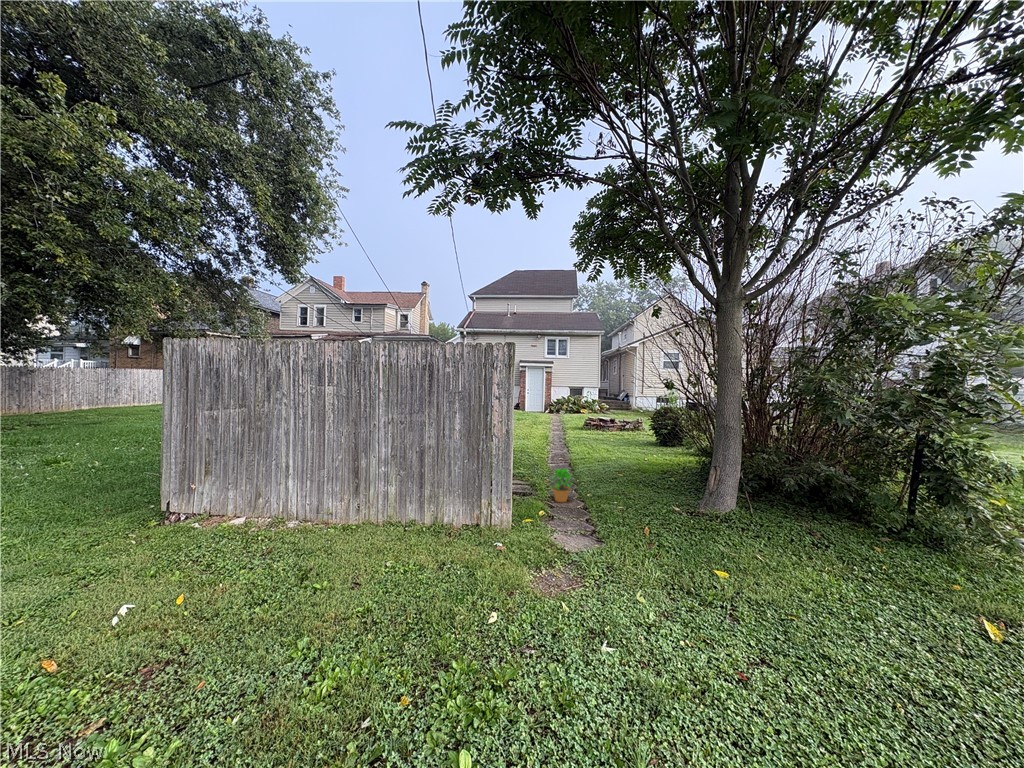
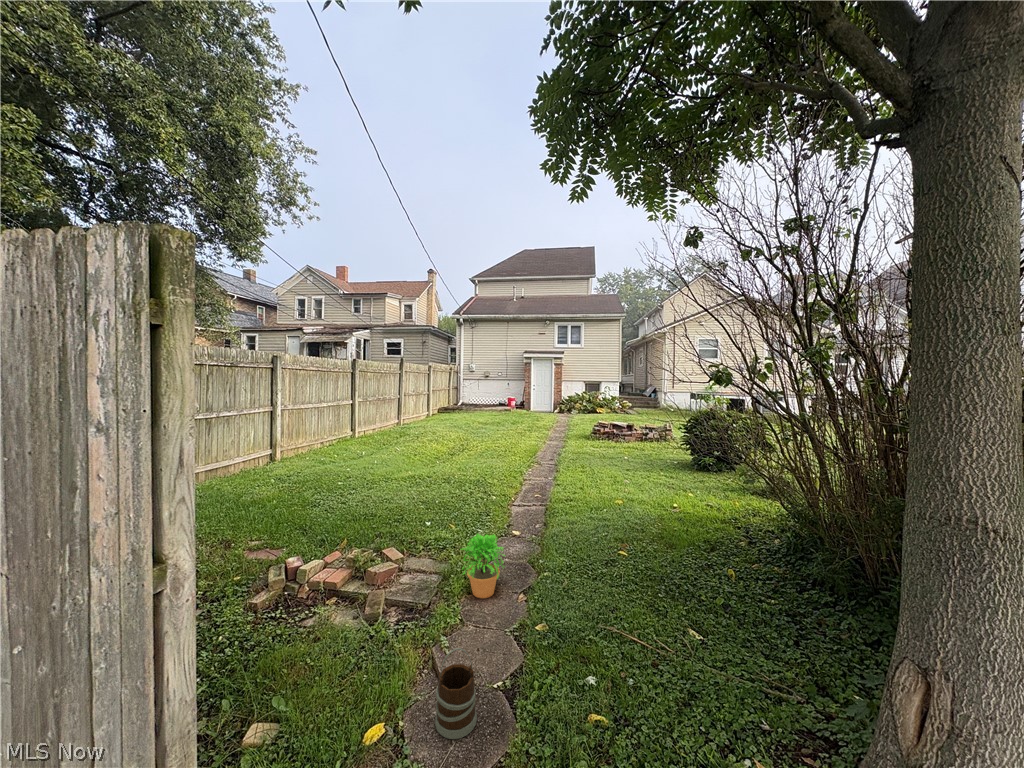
wooden bucket: none [568,500,587,537] -> present [435,648,477,739]

